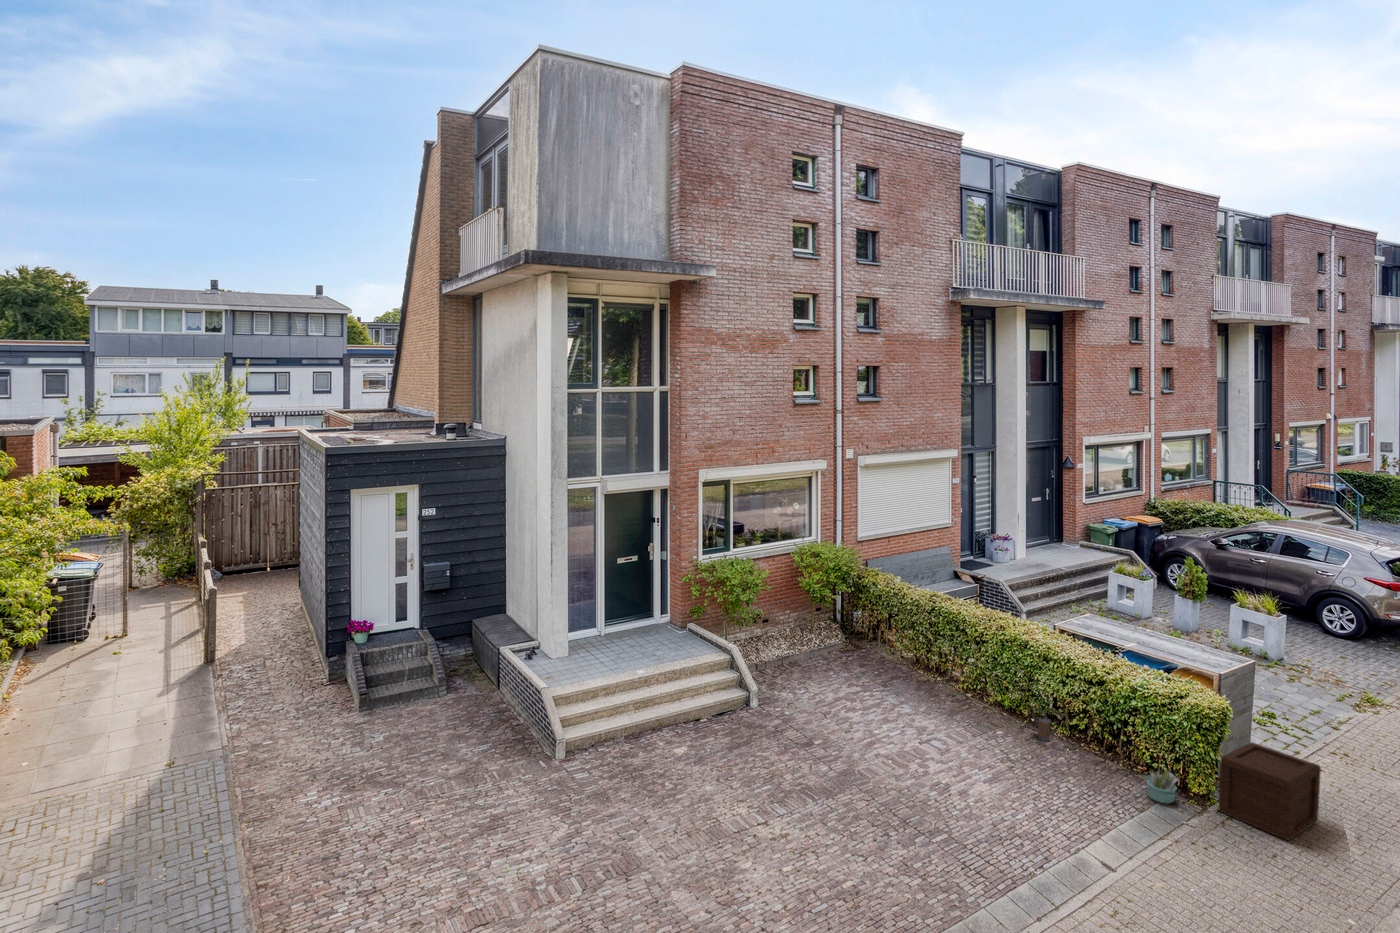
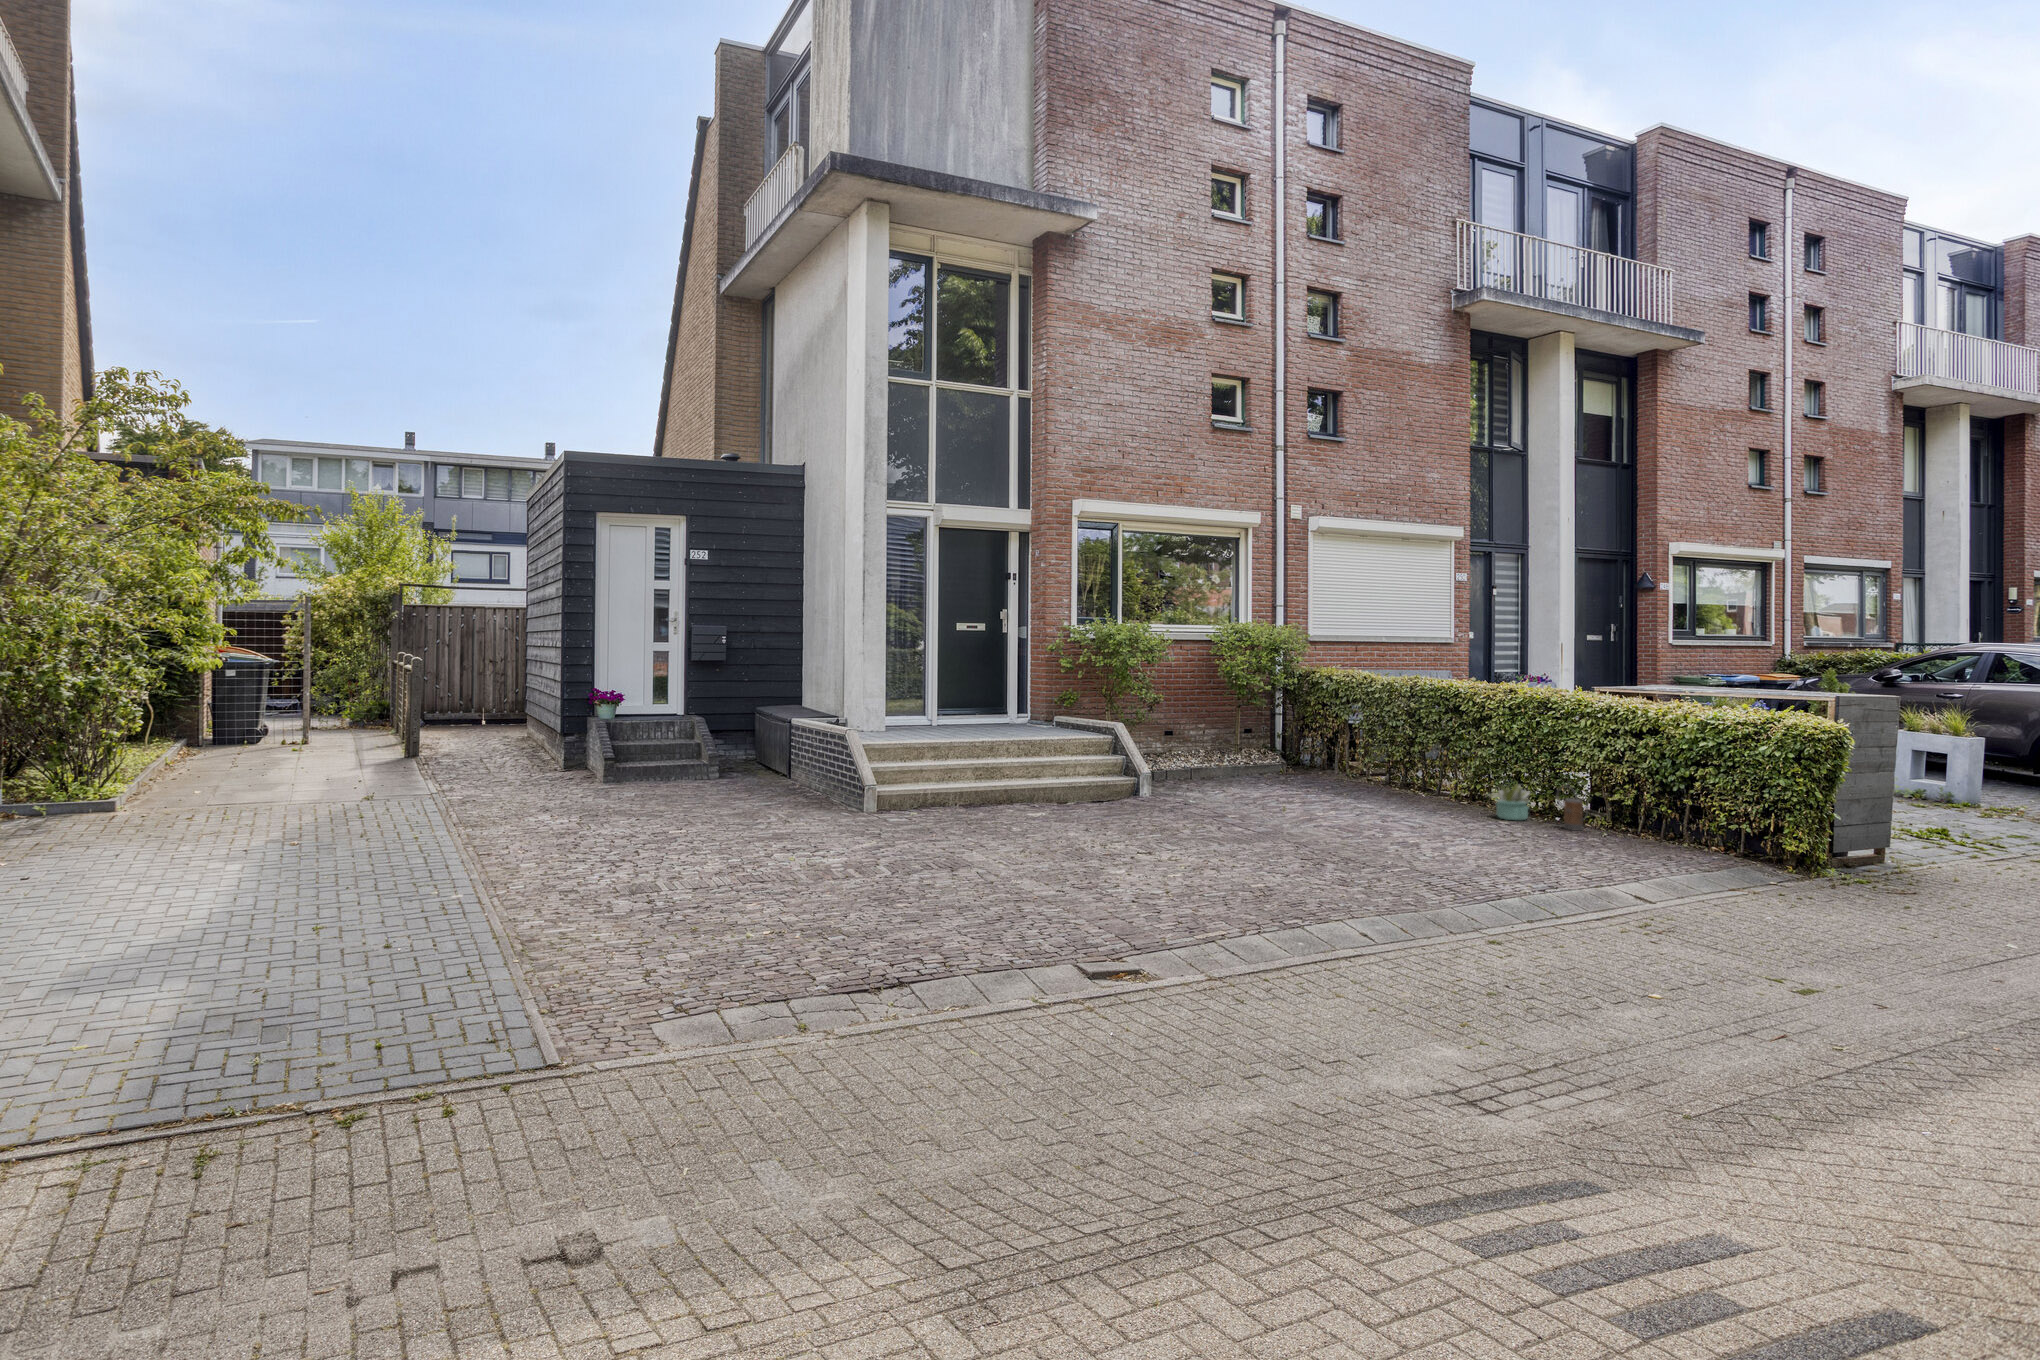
wooden crate: present [1219,742,1321,840] -> none [1829,791,1982,898]
decorative plant: present [1141,770,1178,804] -> present [1489,784,1529,820]

